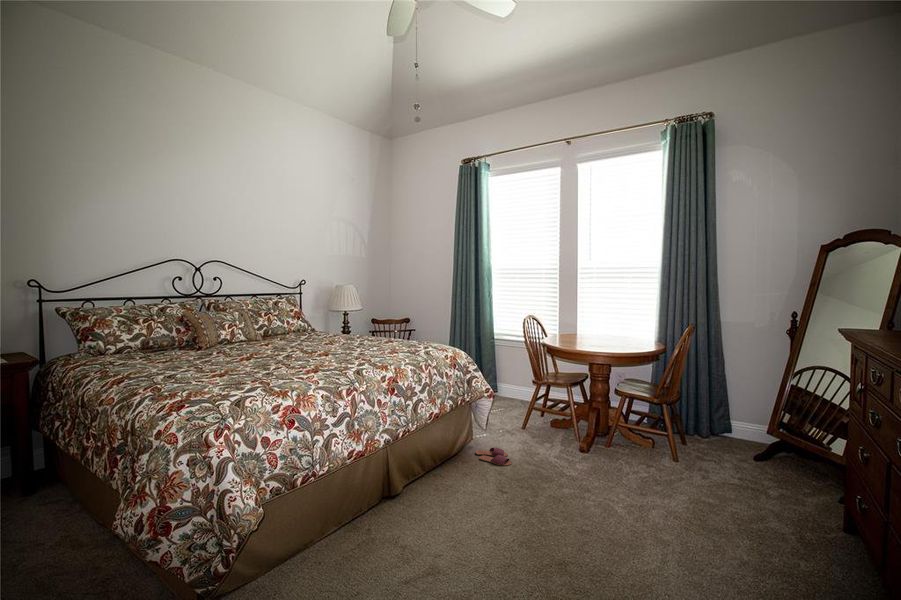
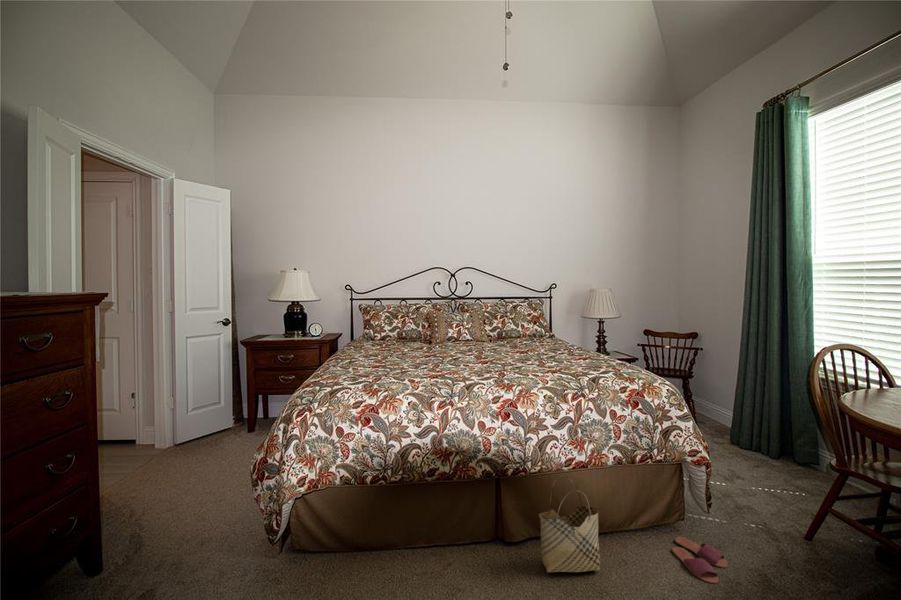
woven basket: none [425,427,461,501] -> present [539,476,601,573]

